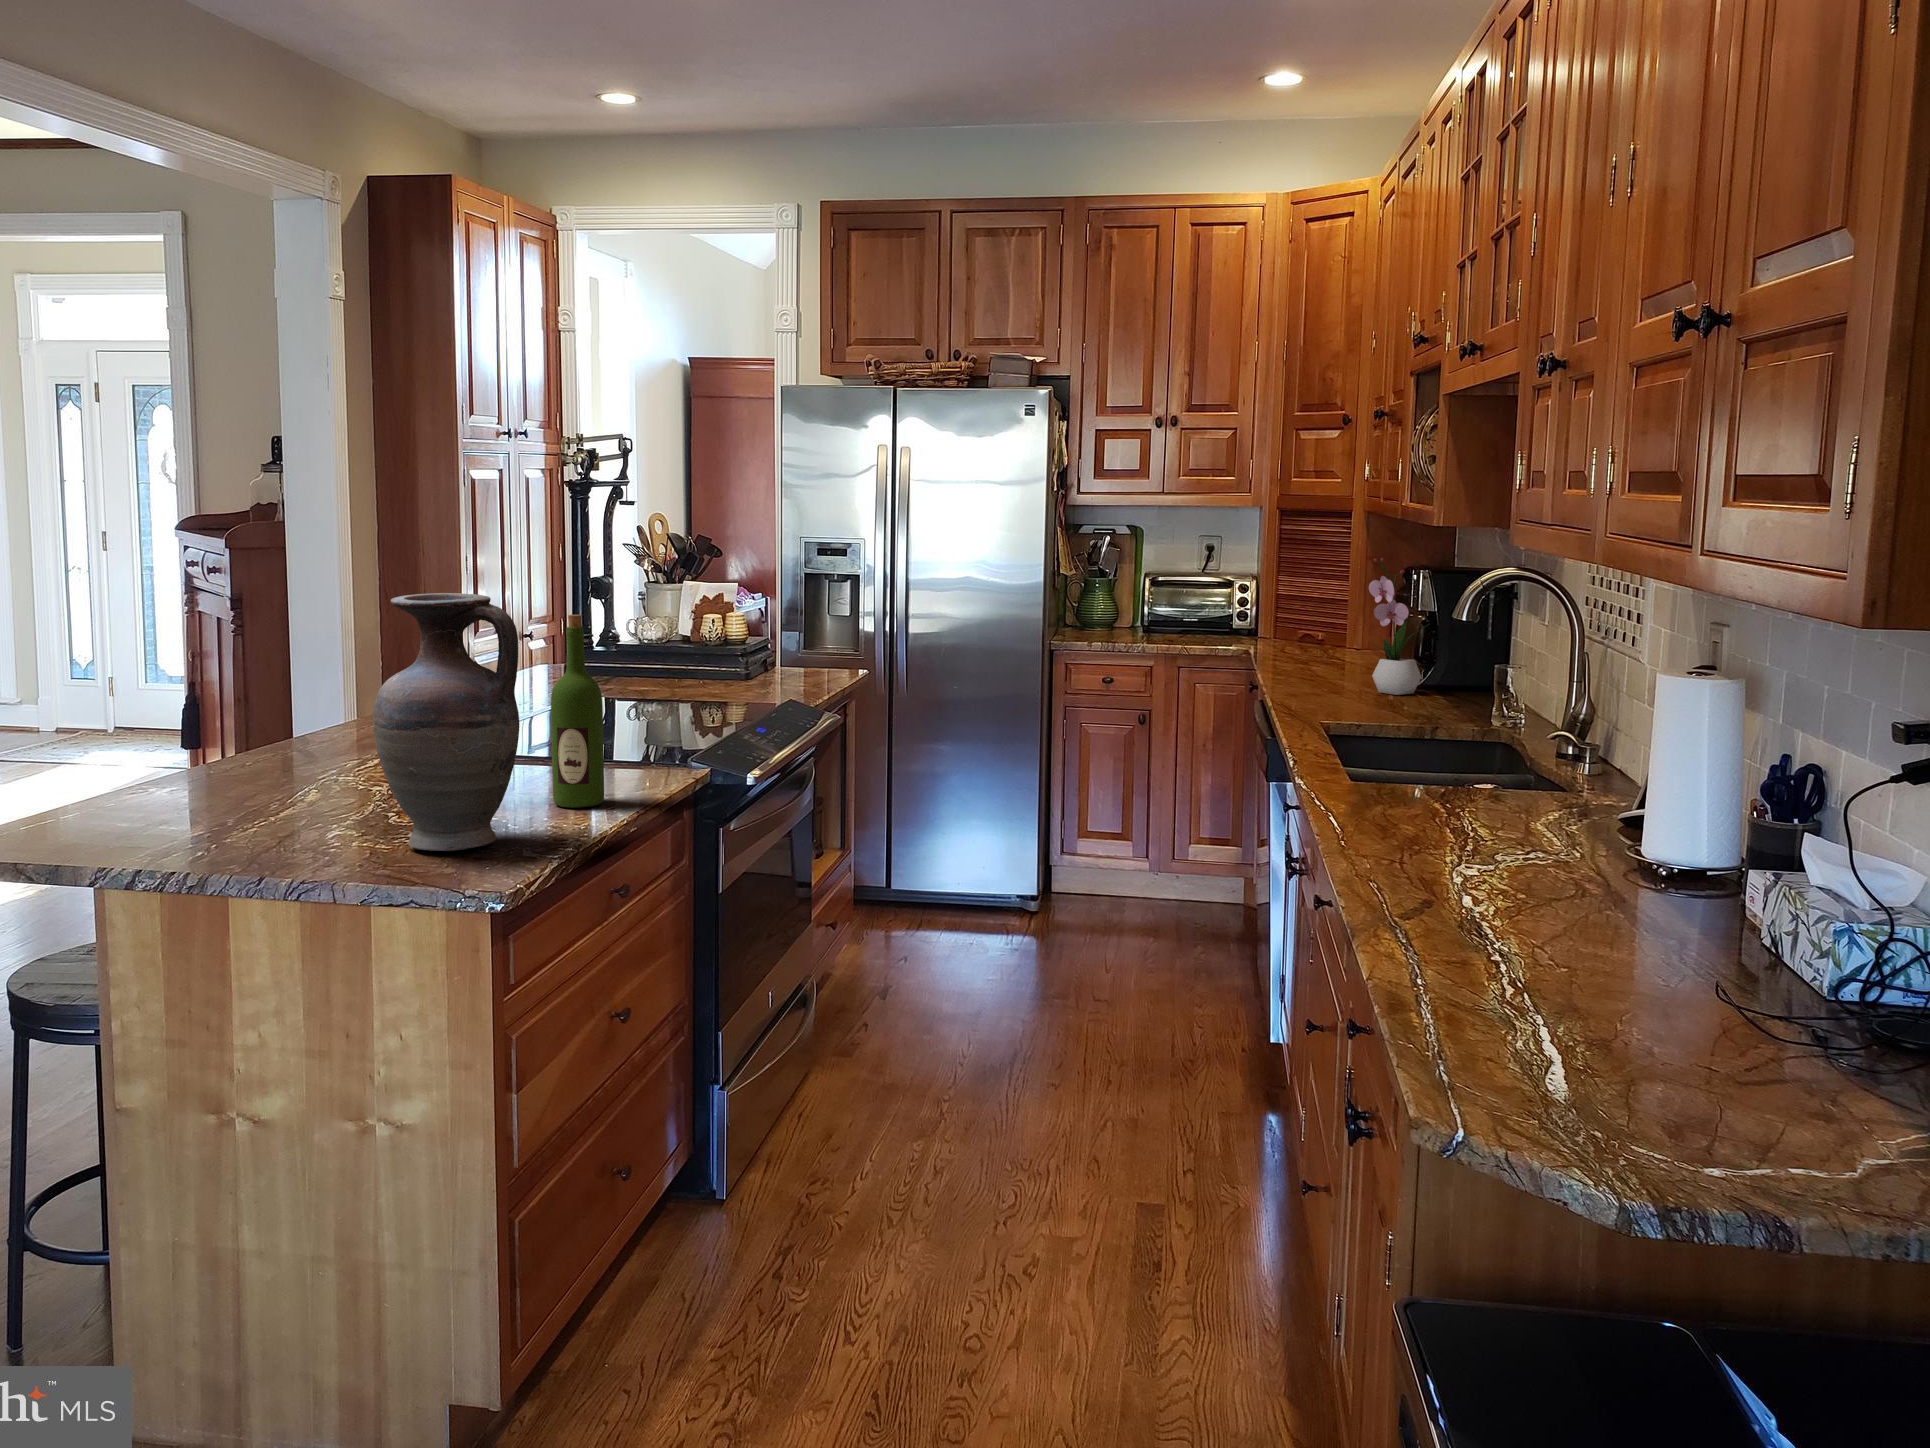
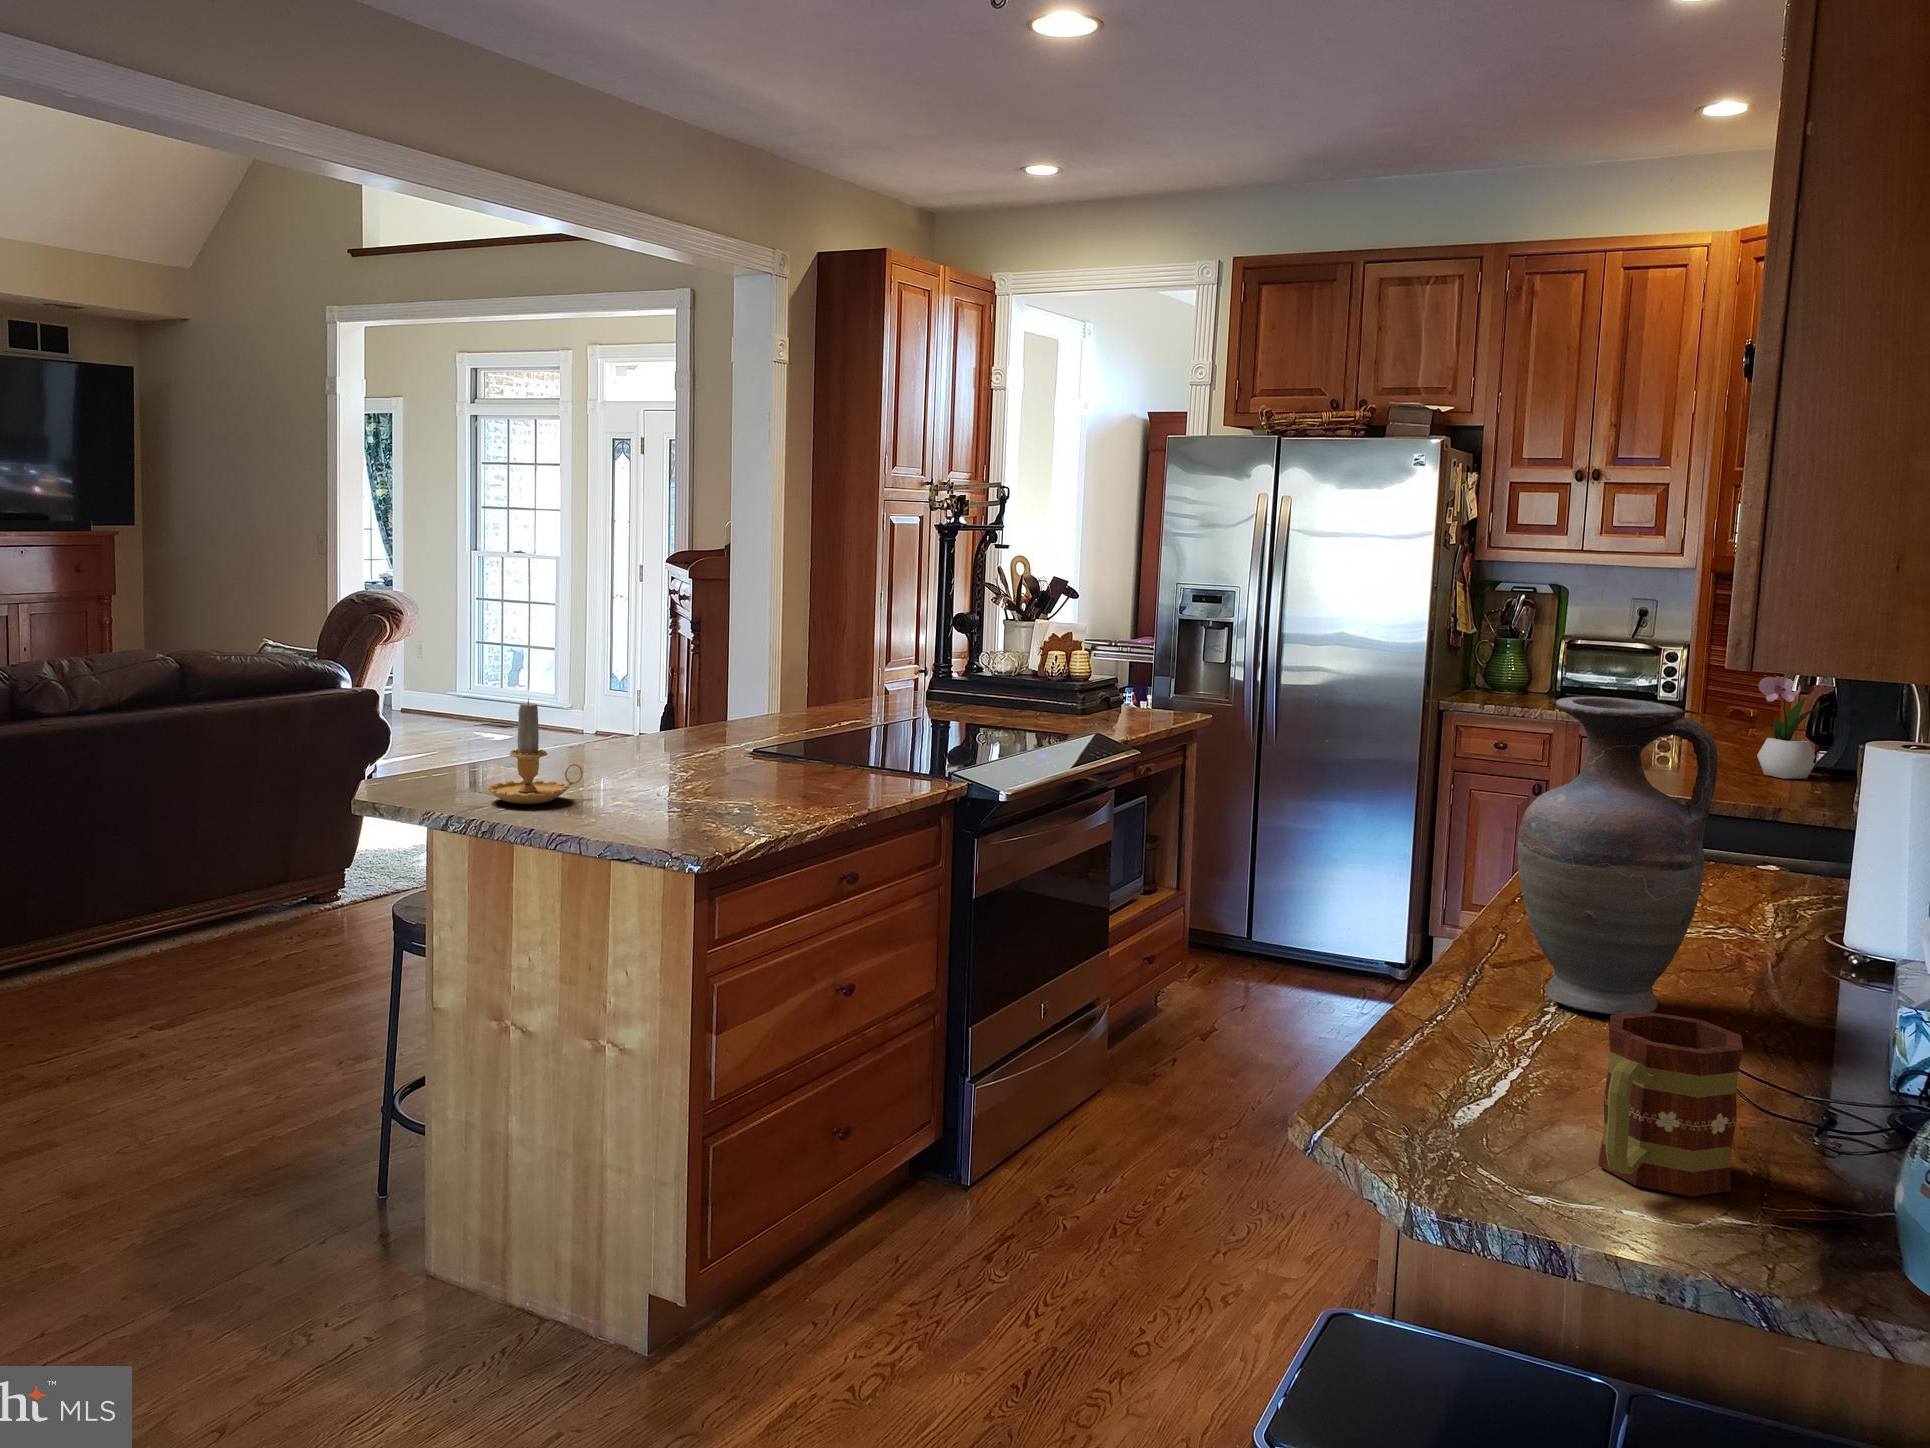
vase: present [373,593,519,851] -> present [1517,697,1717,1015]
wine bottle: present [551,615,604,808] -> none [802,634,848,802]
candle: none [169,715,288,847] -> present [487,699,583,804]
mug: none [1702,961,1859,1141] -> present [1598,1012,1743,1197]

